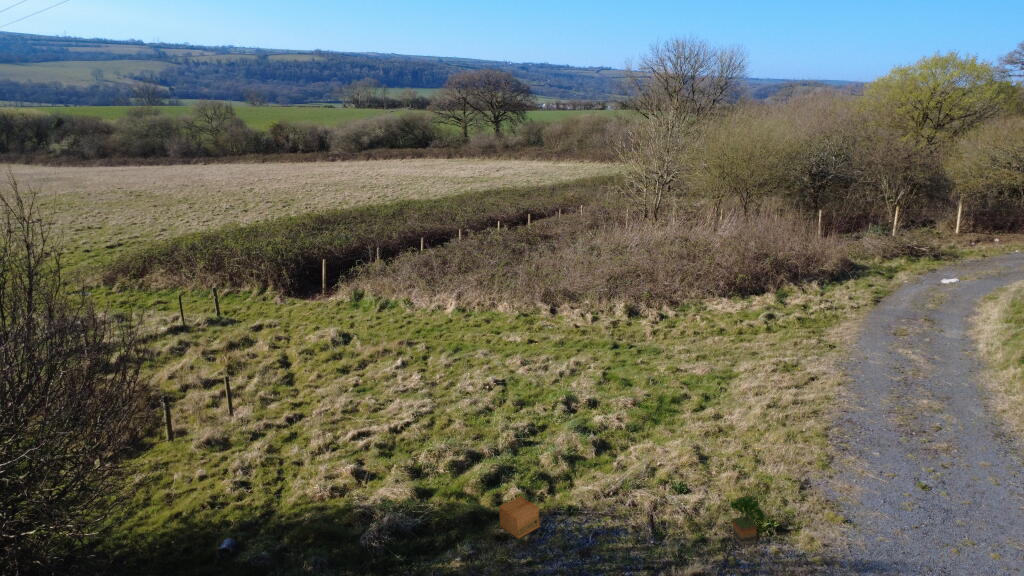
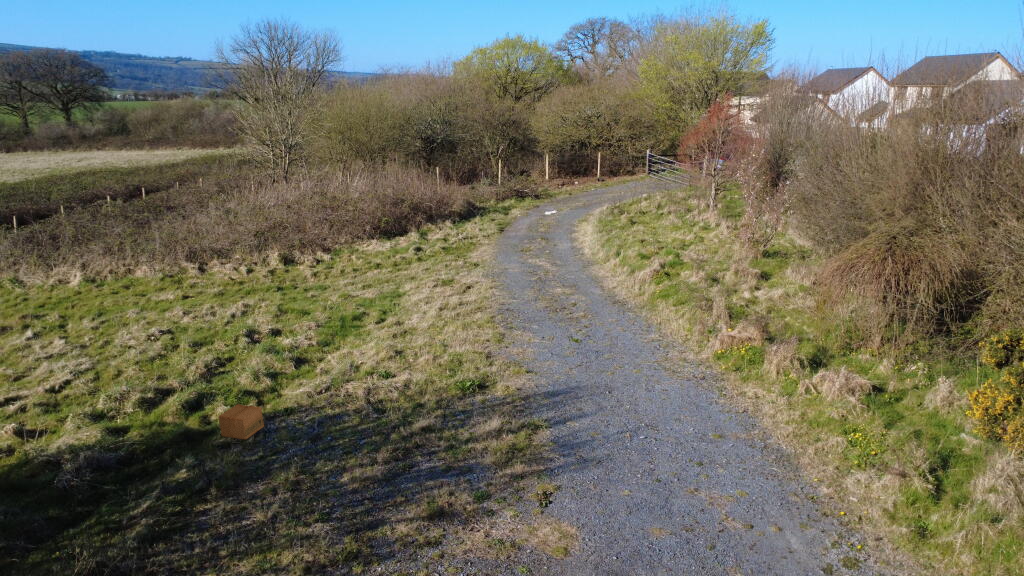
potted tree: present [730,496,765,546] -> none [432,355,461,396]

